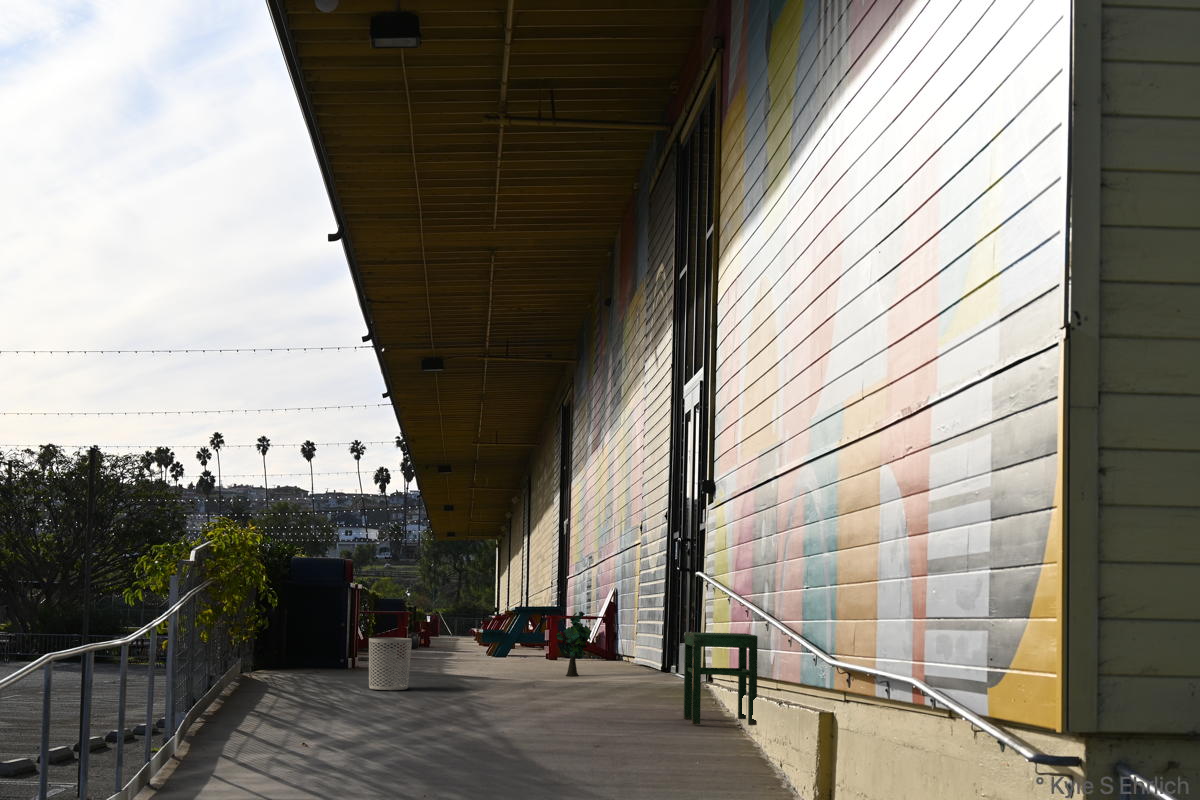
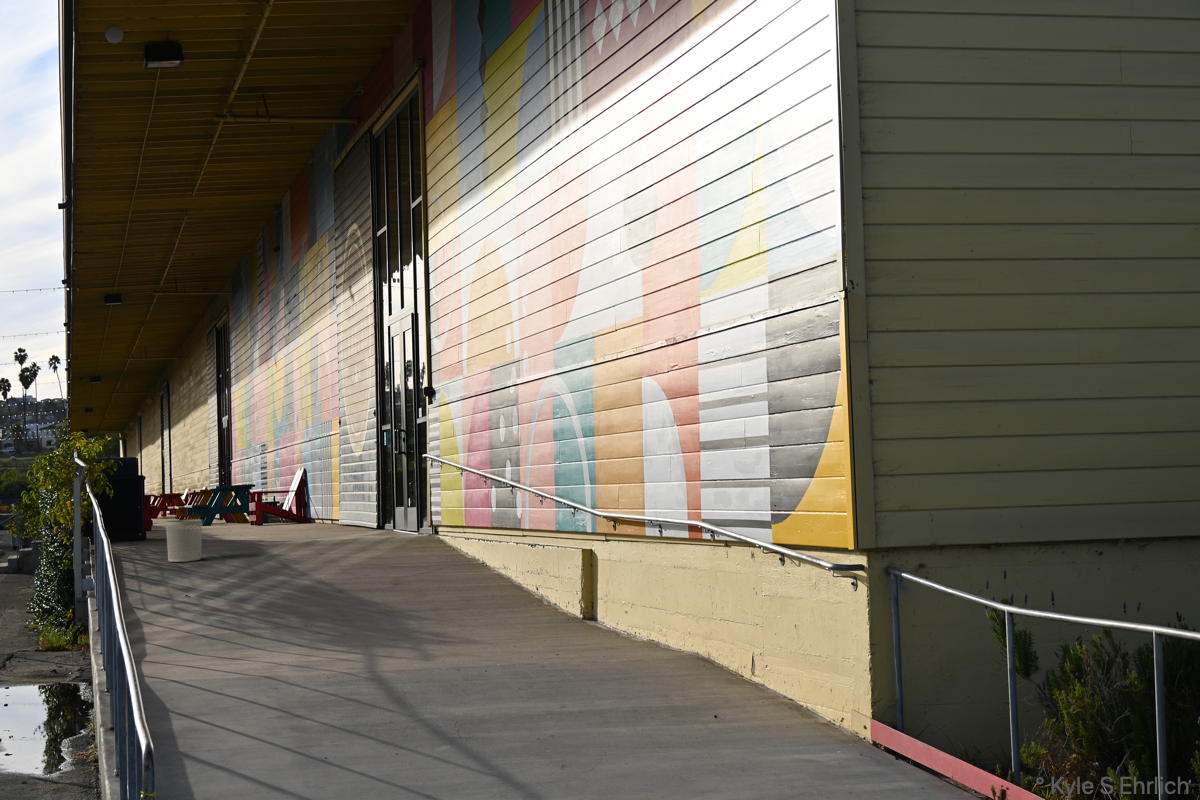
decorative plant: present [556,611,591,676] -> none [303,489,332,538]
stool: present [684,632,758,725] -> none [445,498,505,566]

